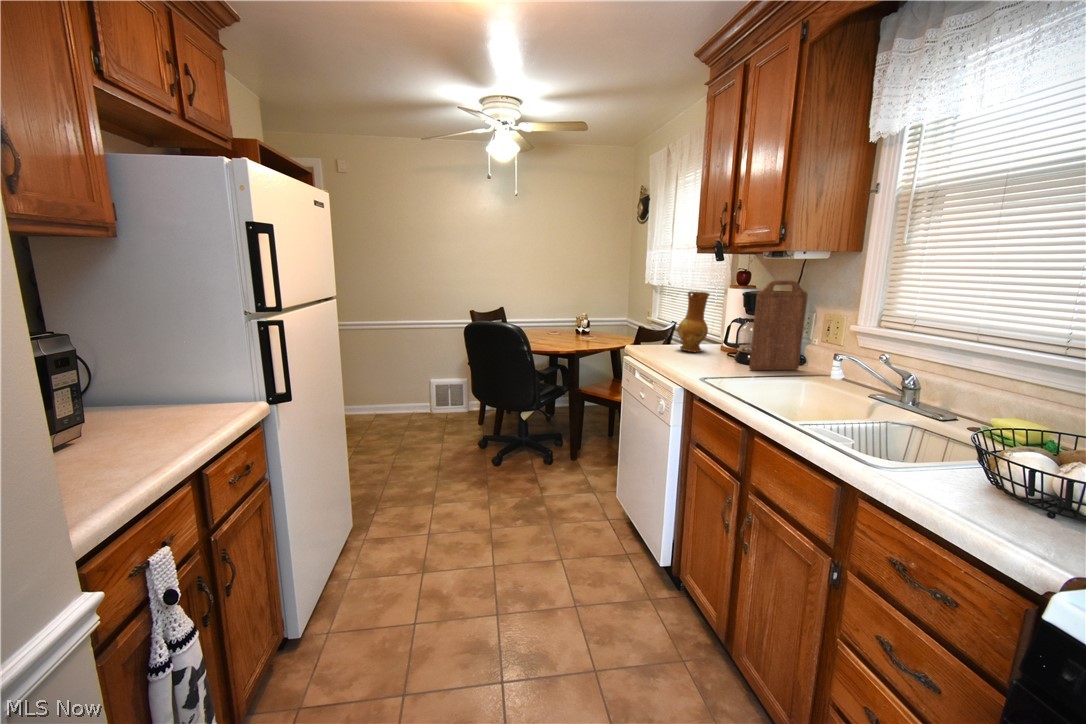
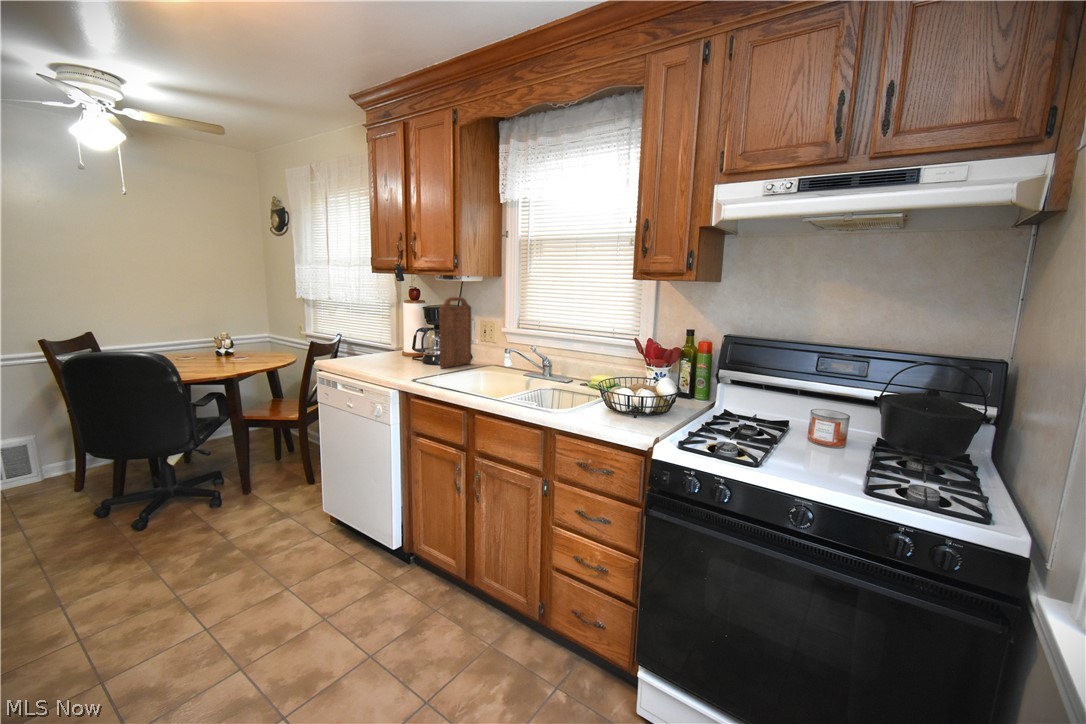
ceramic jug: present [678,291,710,353] -> none [367,306,394,360]

